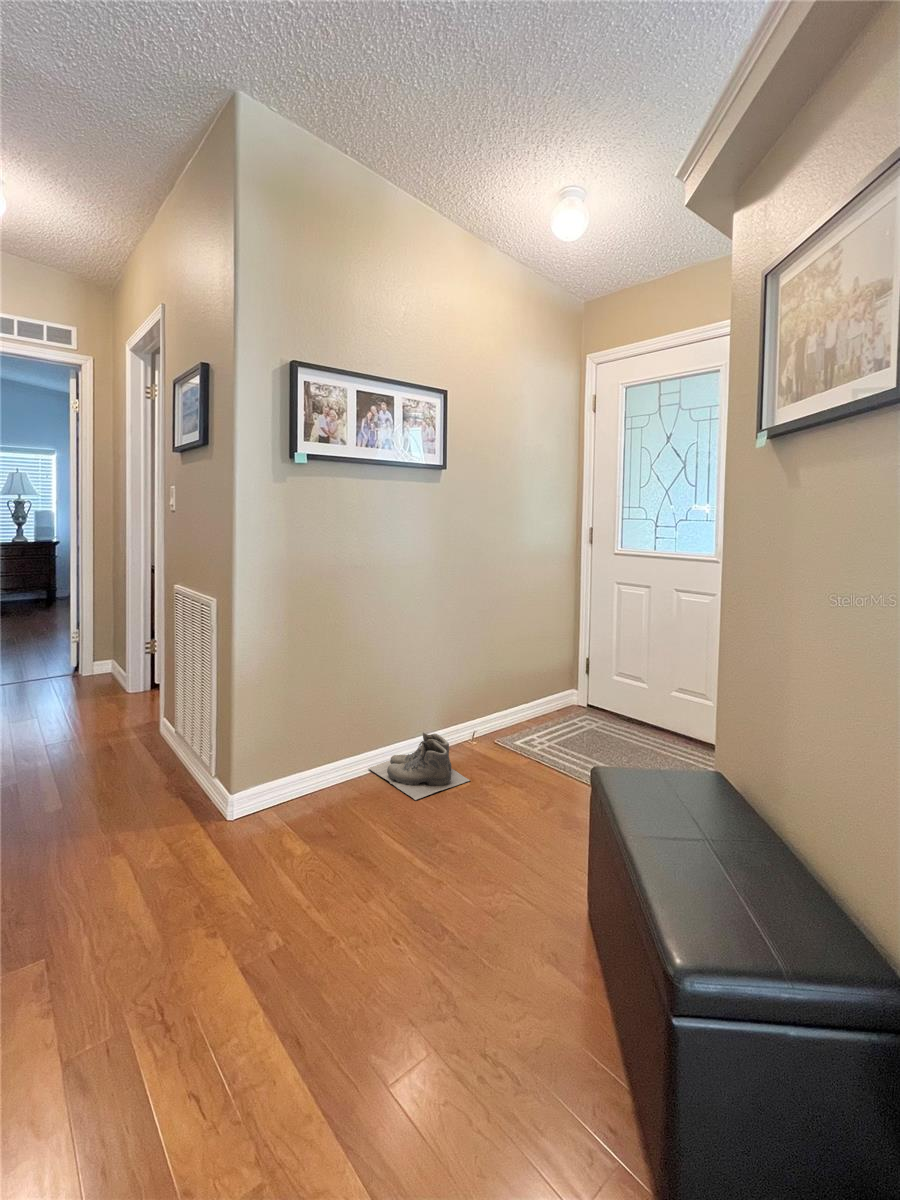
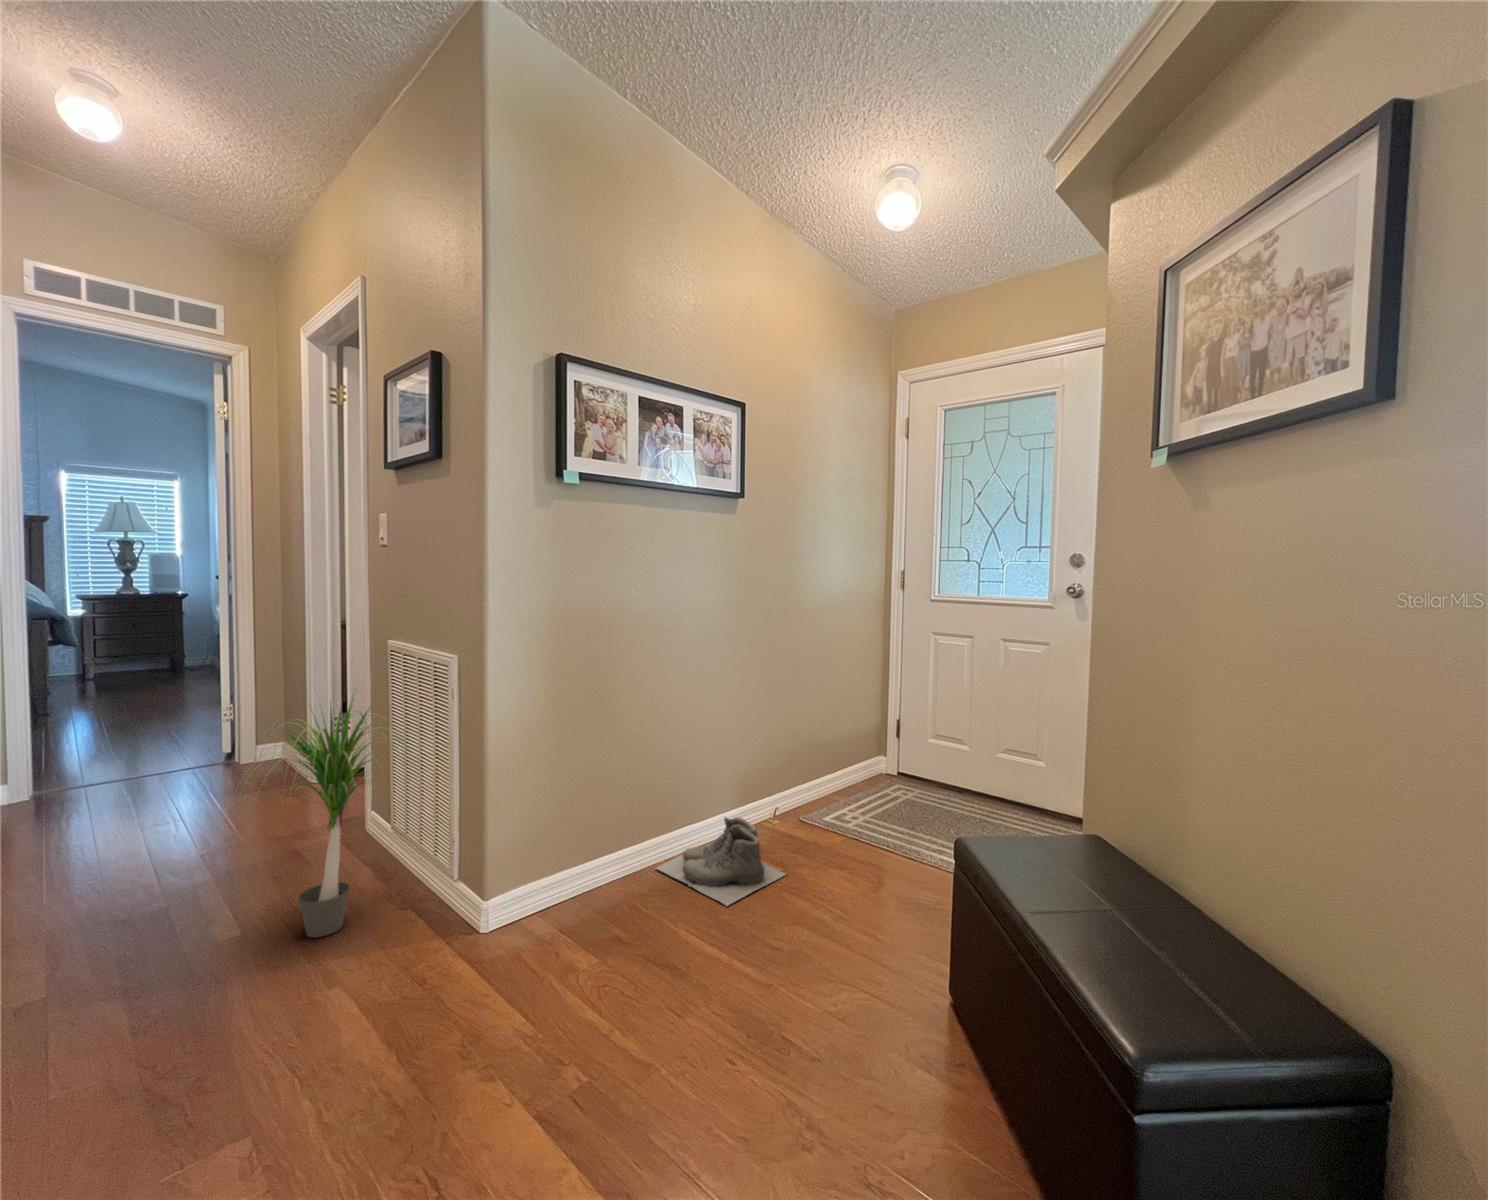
potted plant: none [50,612,192,797] -> present [243,699,410,937]

